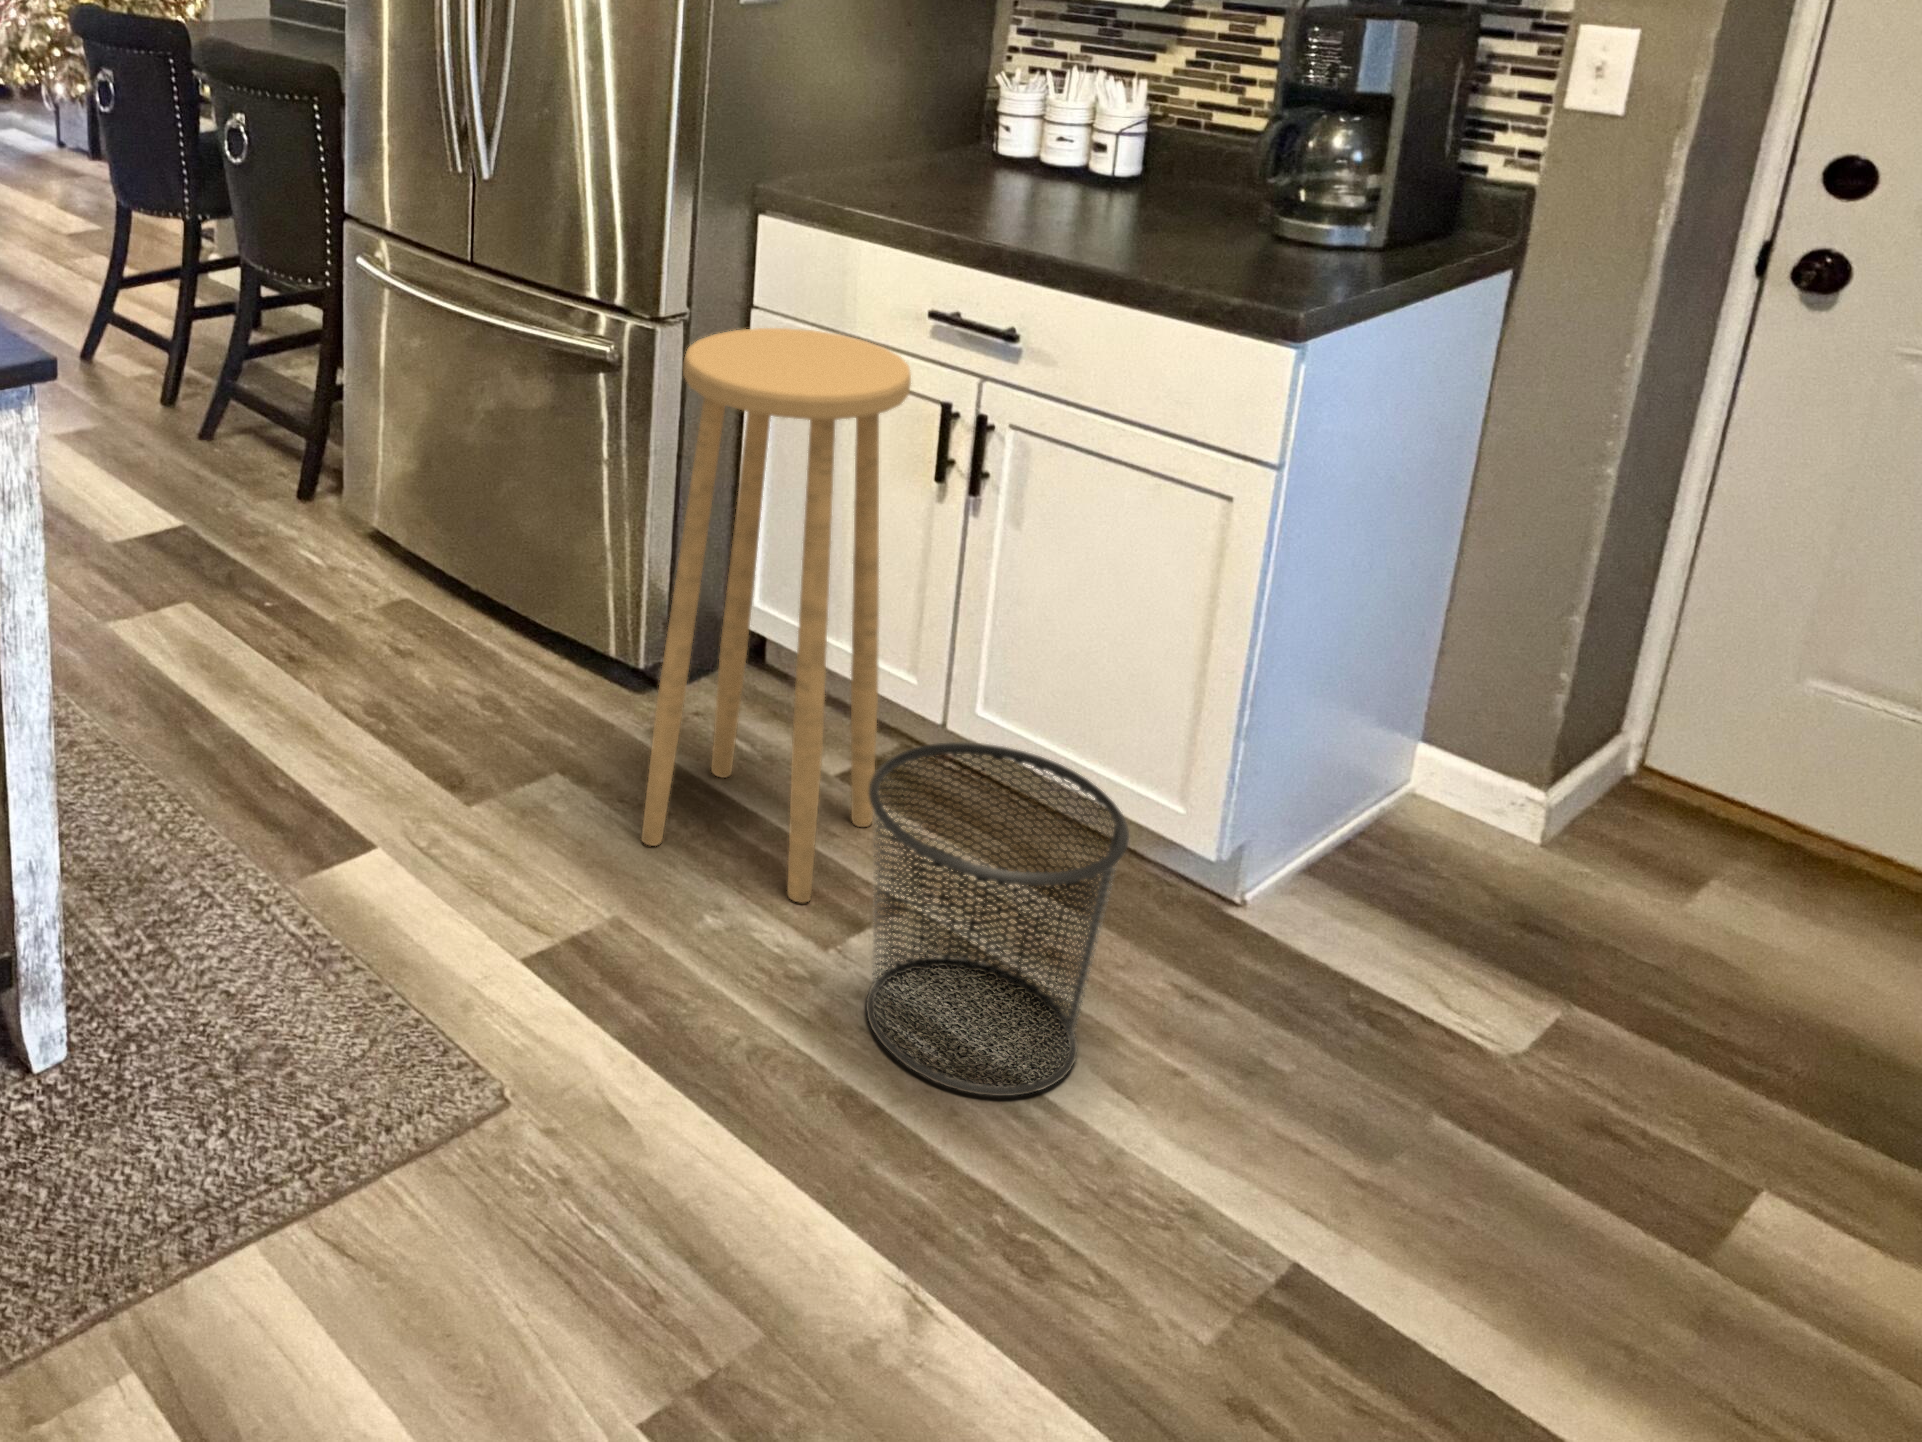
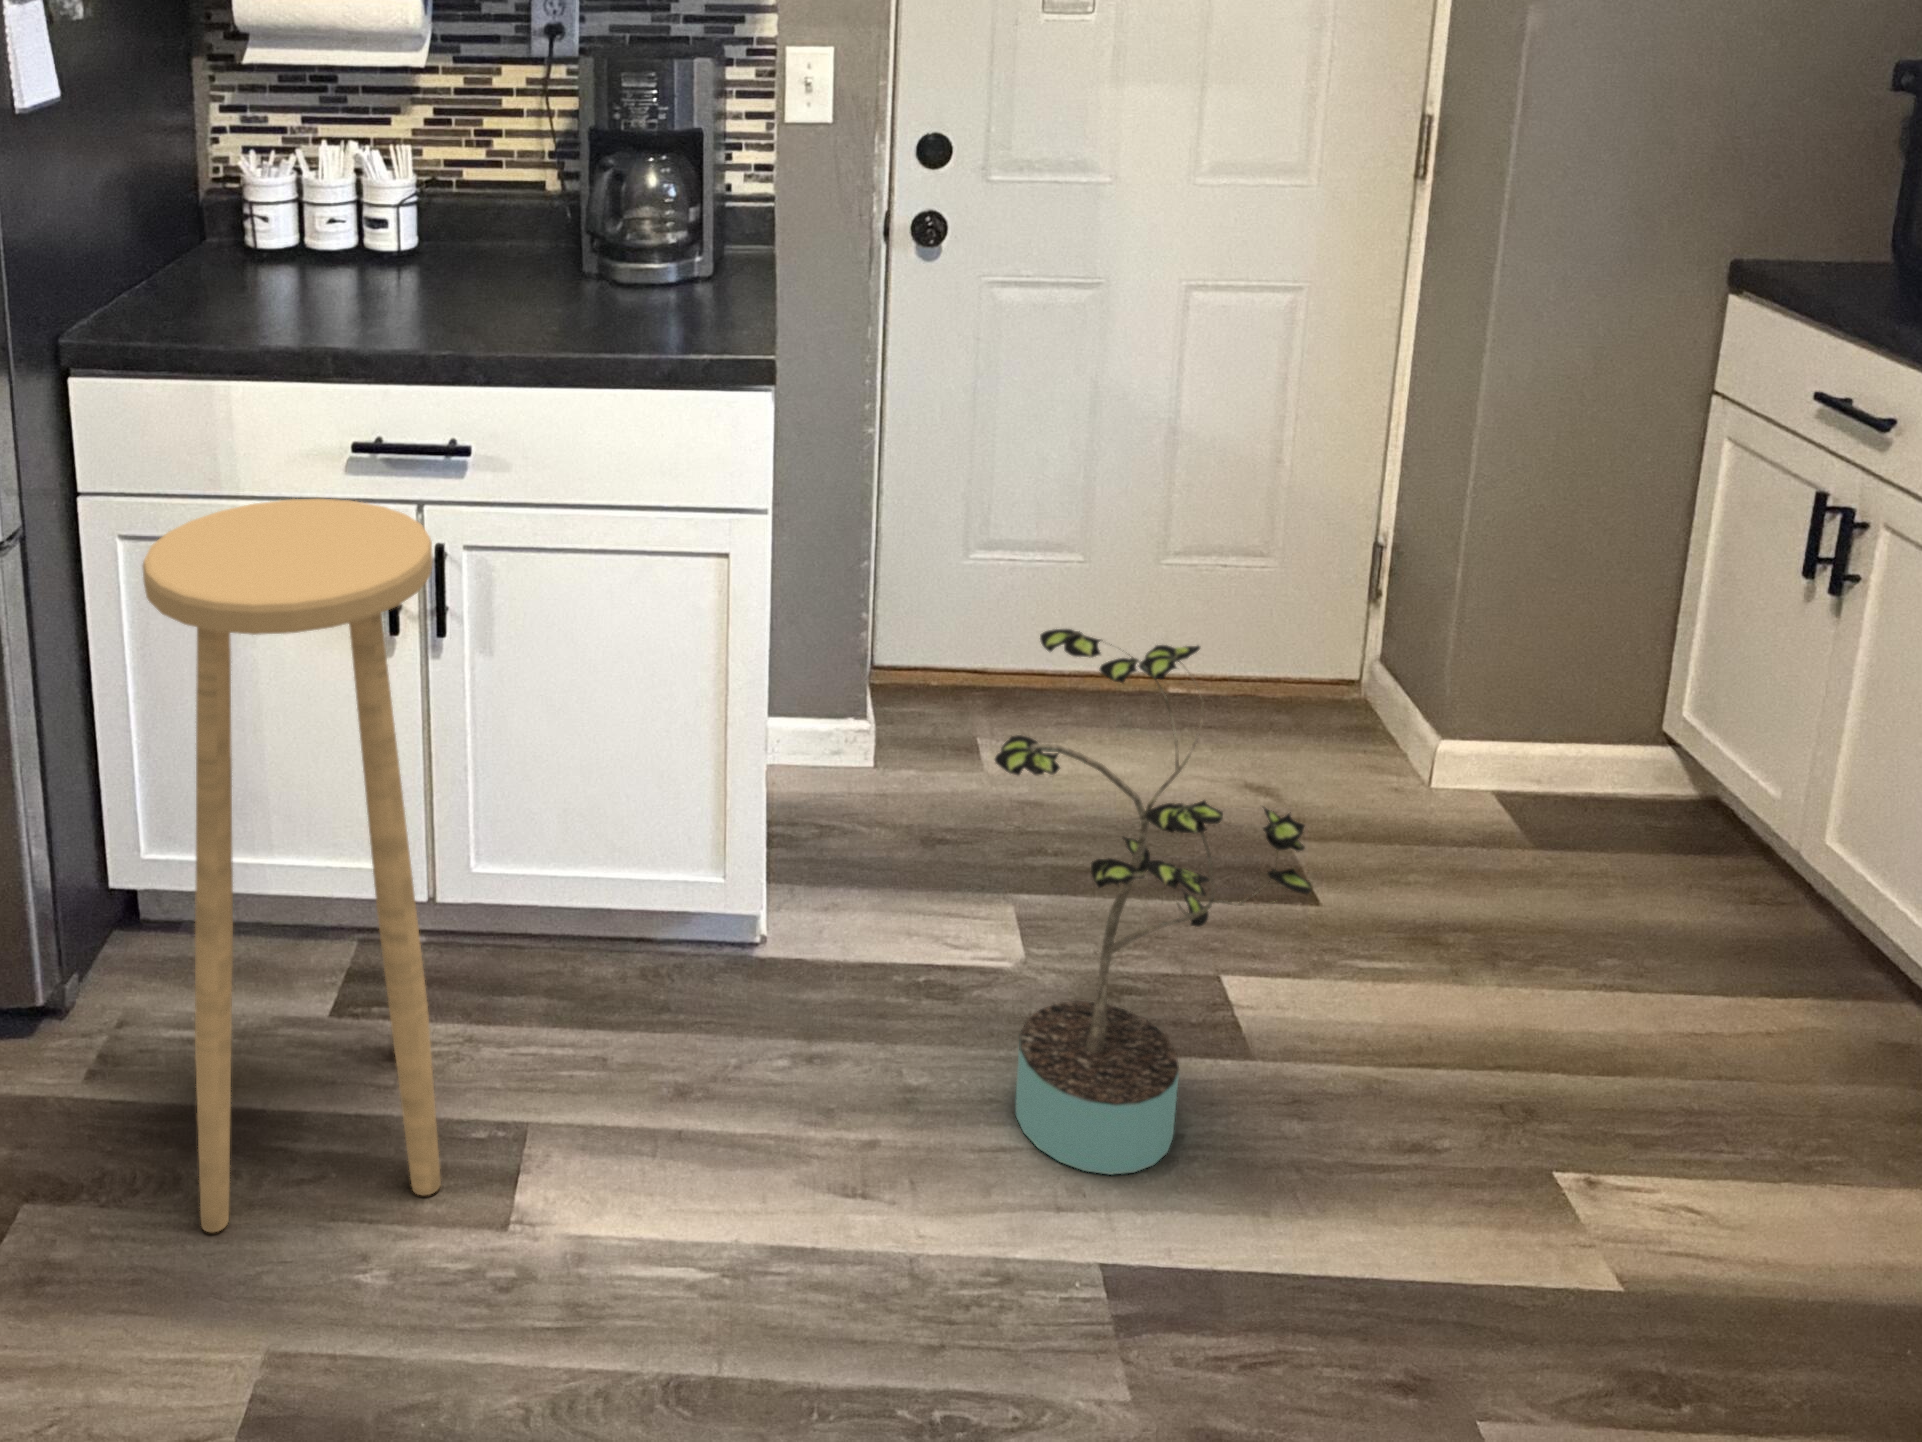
potted plant: none [1331,662,1713,1248] -> present [995,629,1311,1174]
waste bin: present [866,742,1129,1096] -> none [557,894,841,1315]

